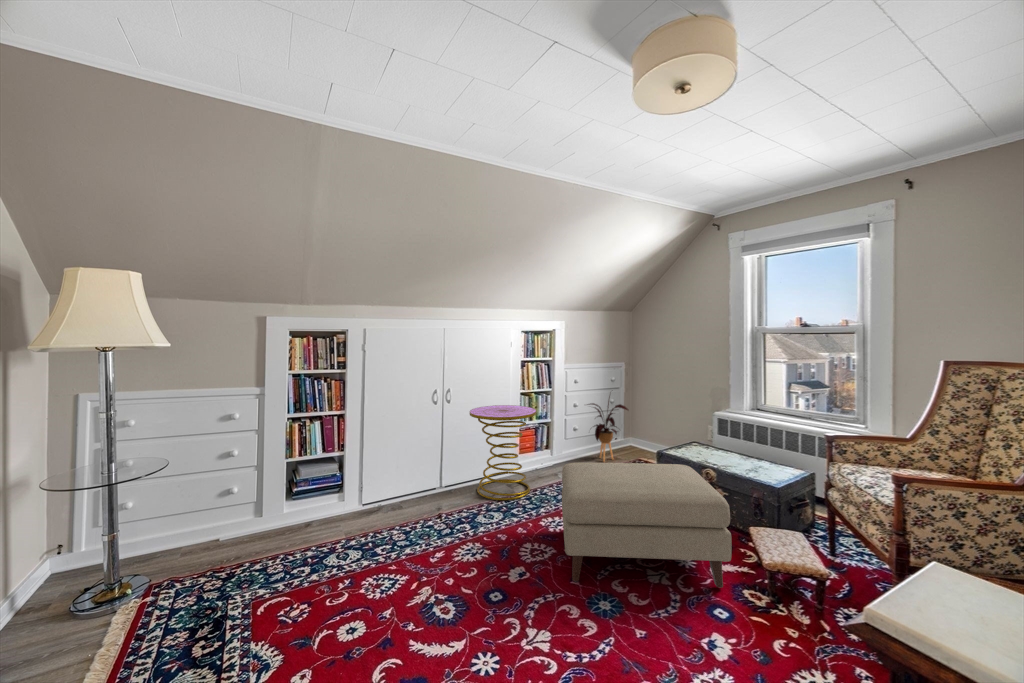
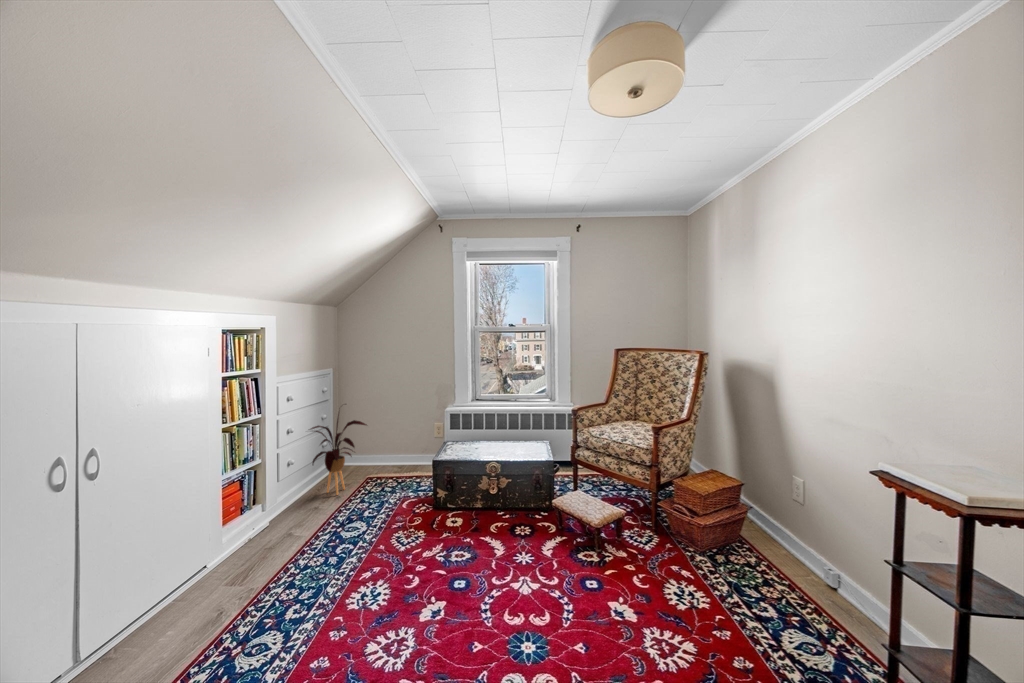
side table: present [470,405,536,500] -> none [158,448,291,620]
ottoman: present [562,463,732,588] -> none [385,465,580,649]

